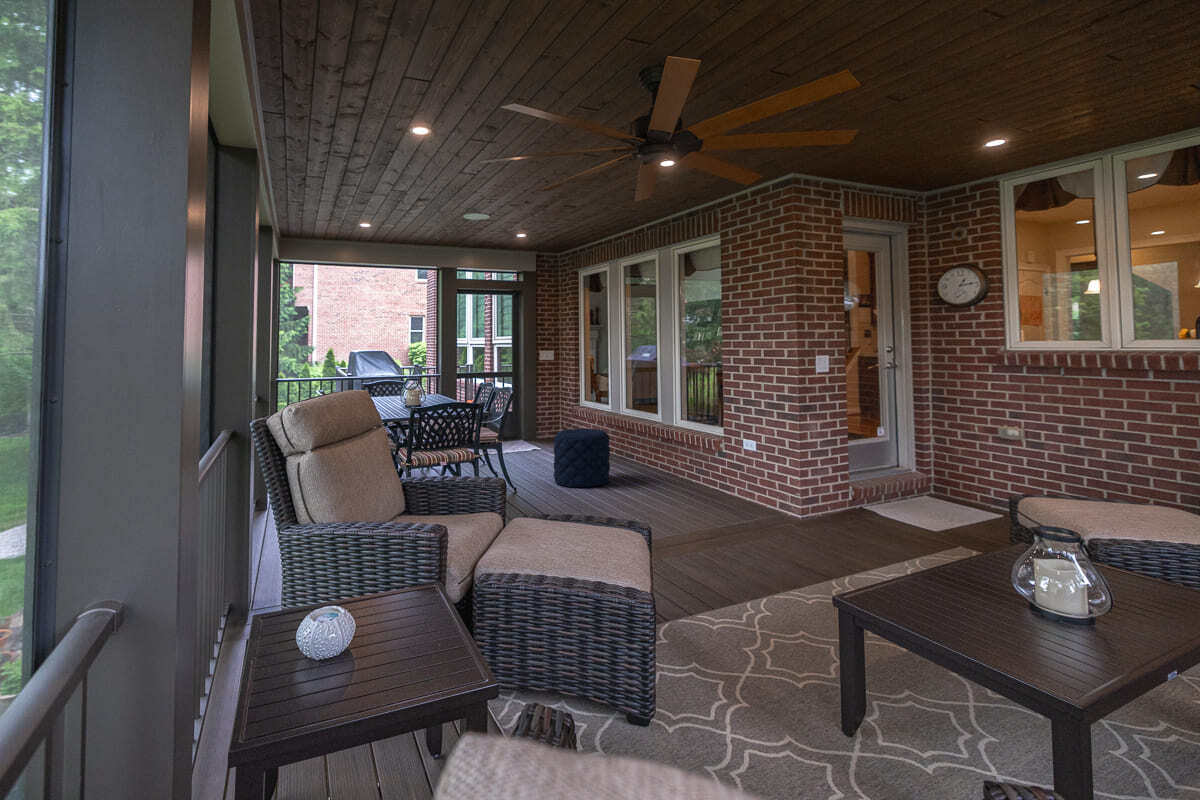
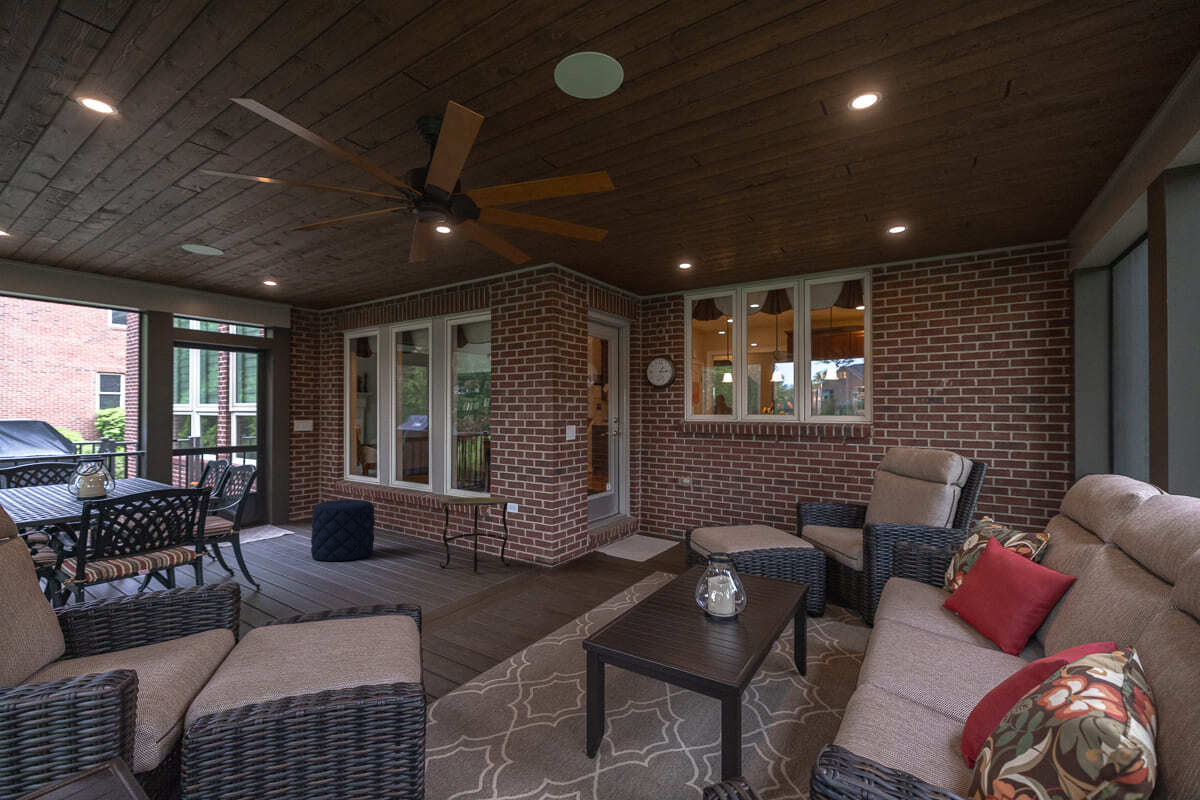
side table: none [671,432,751,513] -> present [438,497,514,573]

